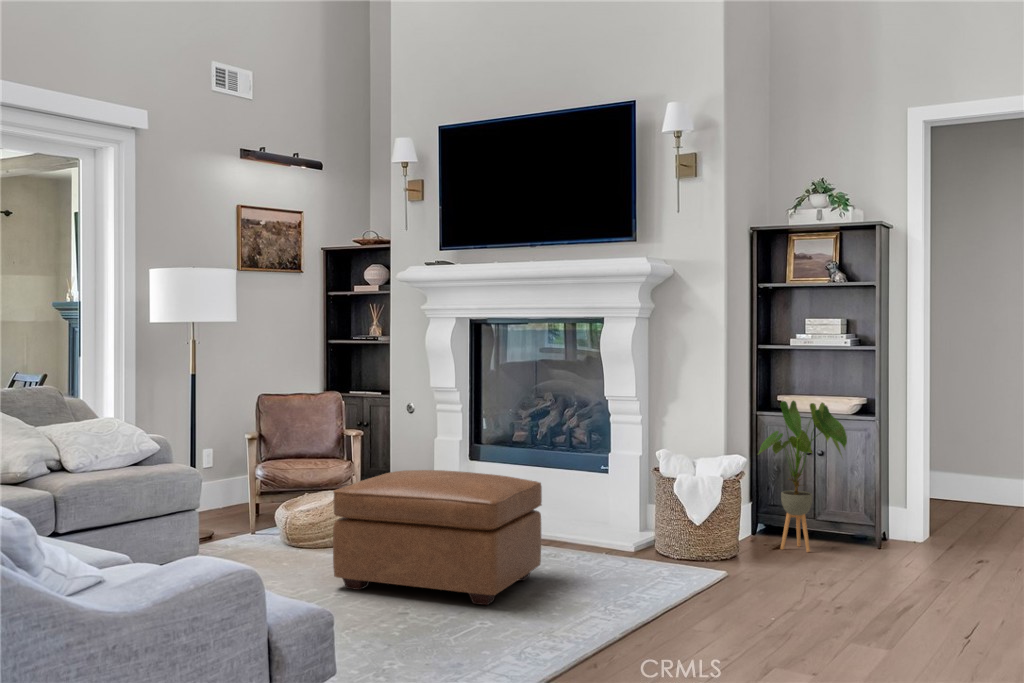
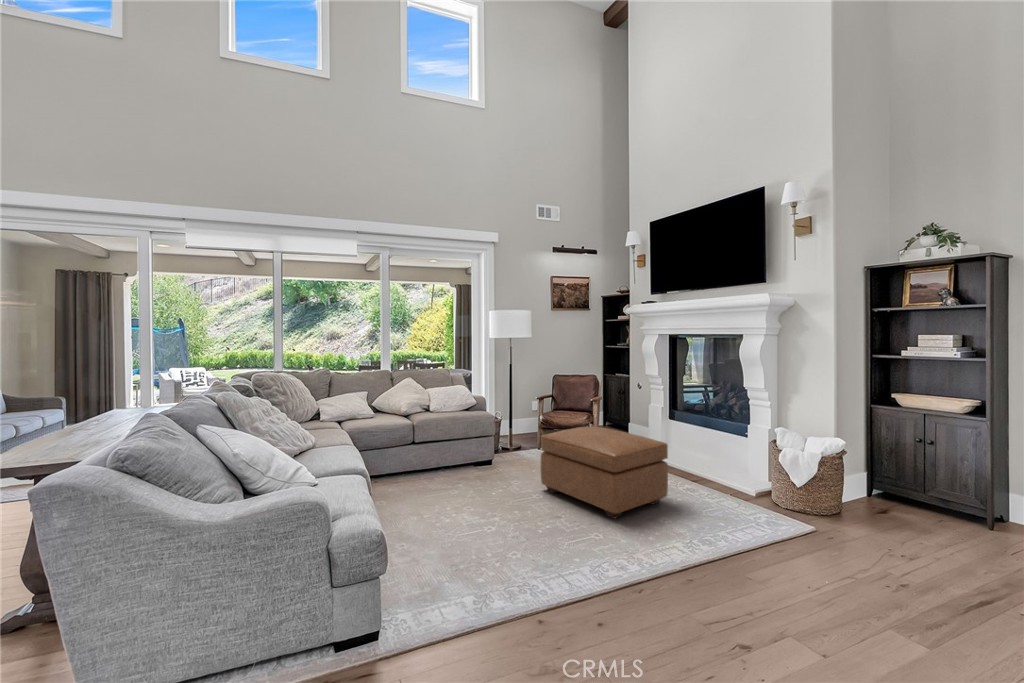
house plant: present [759,401,847,552] -> none [857,400,946,520]

